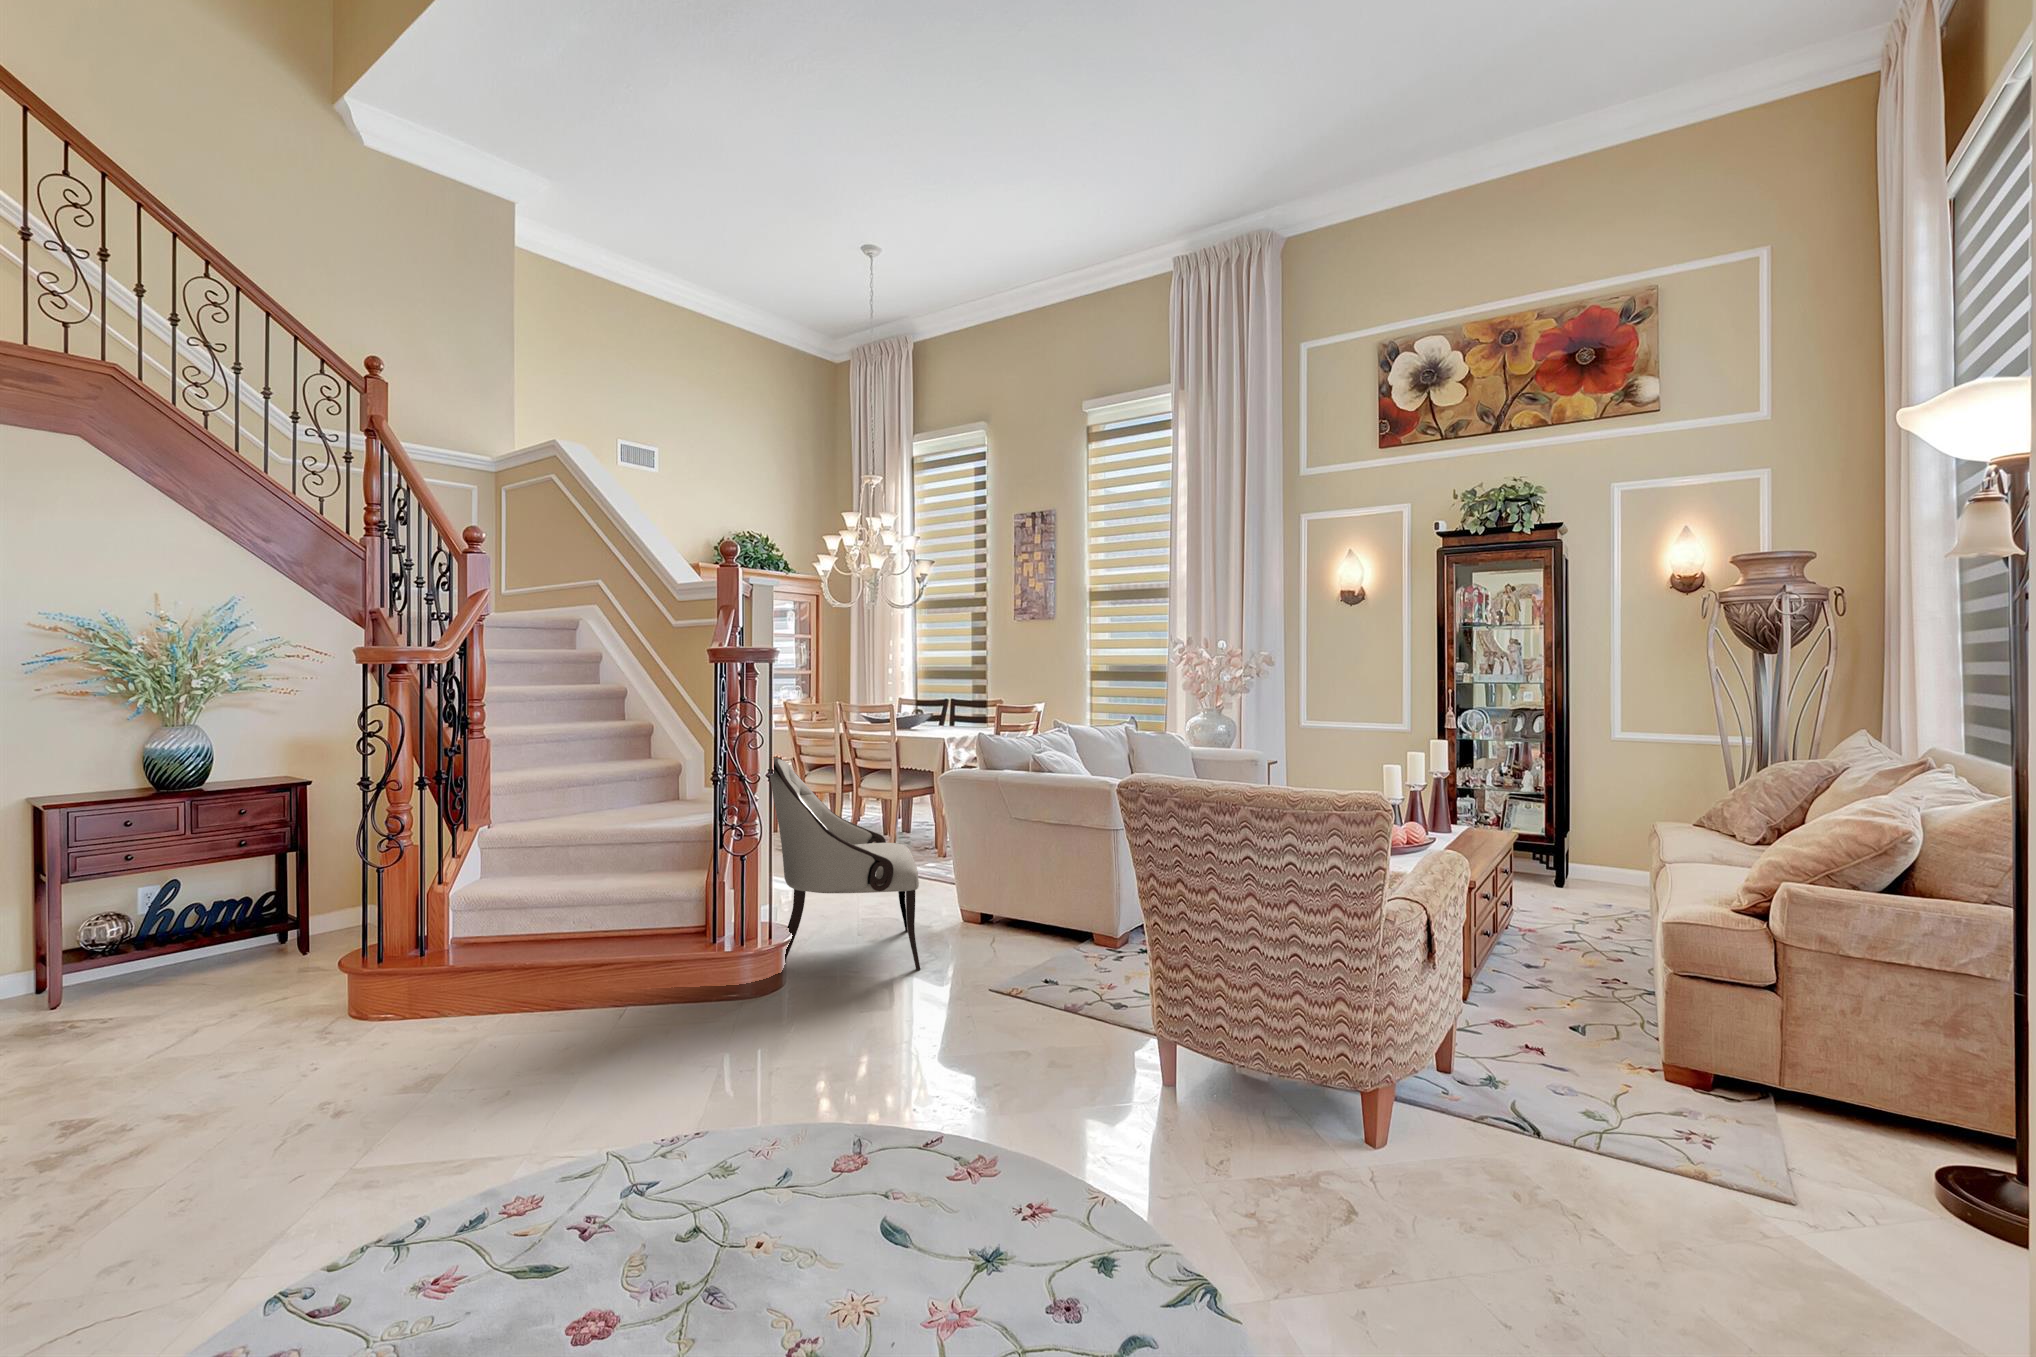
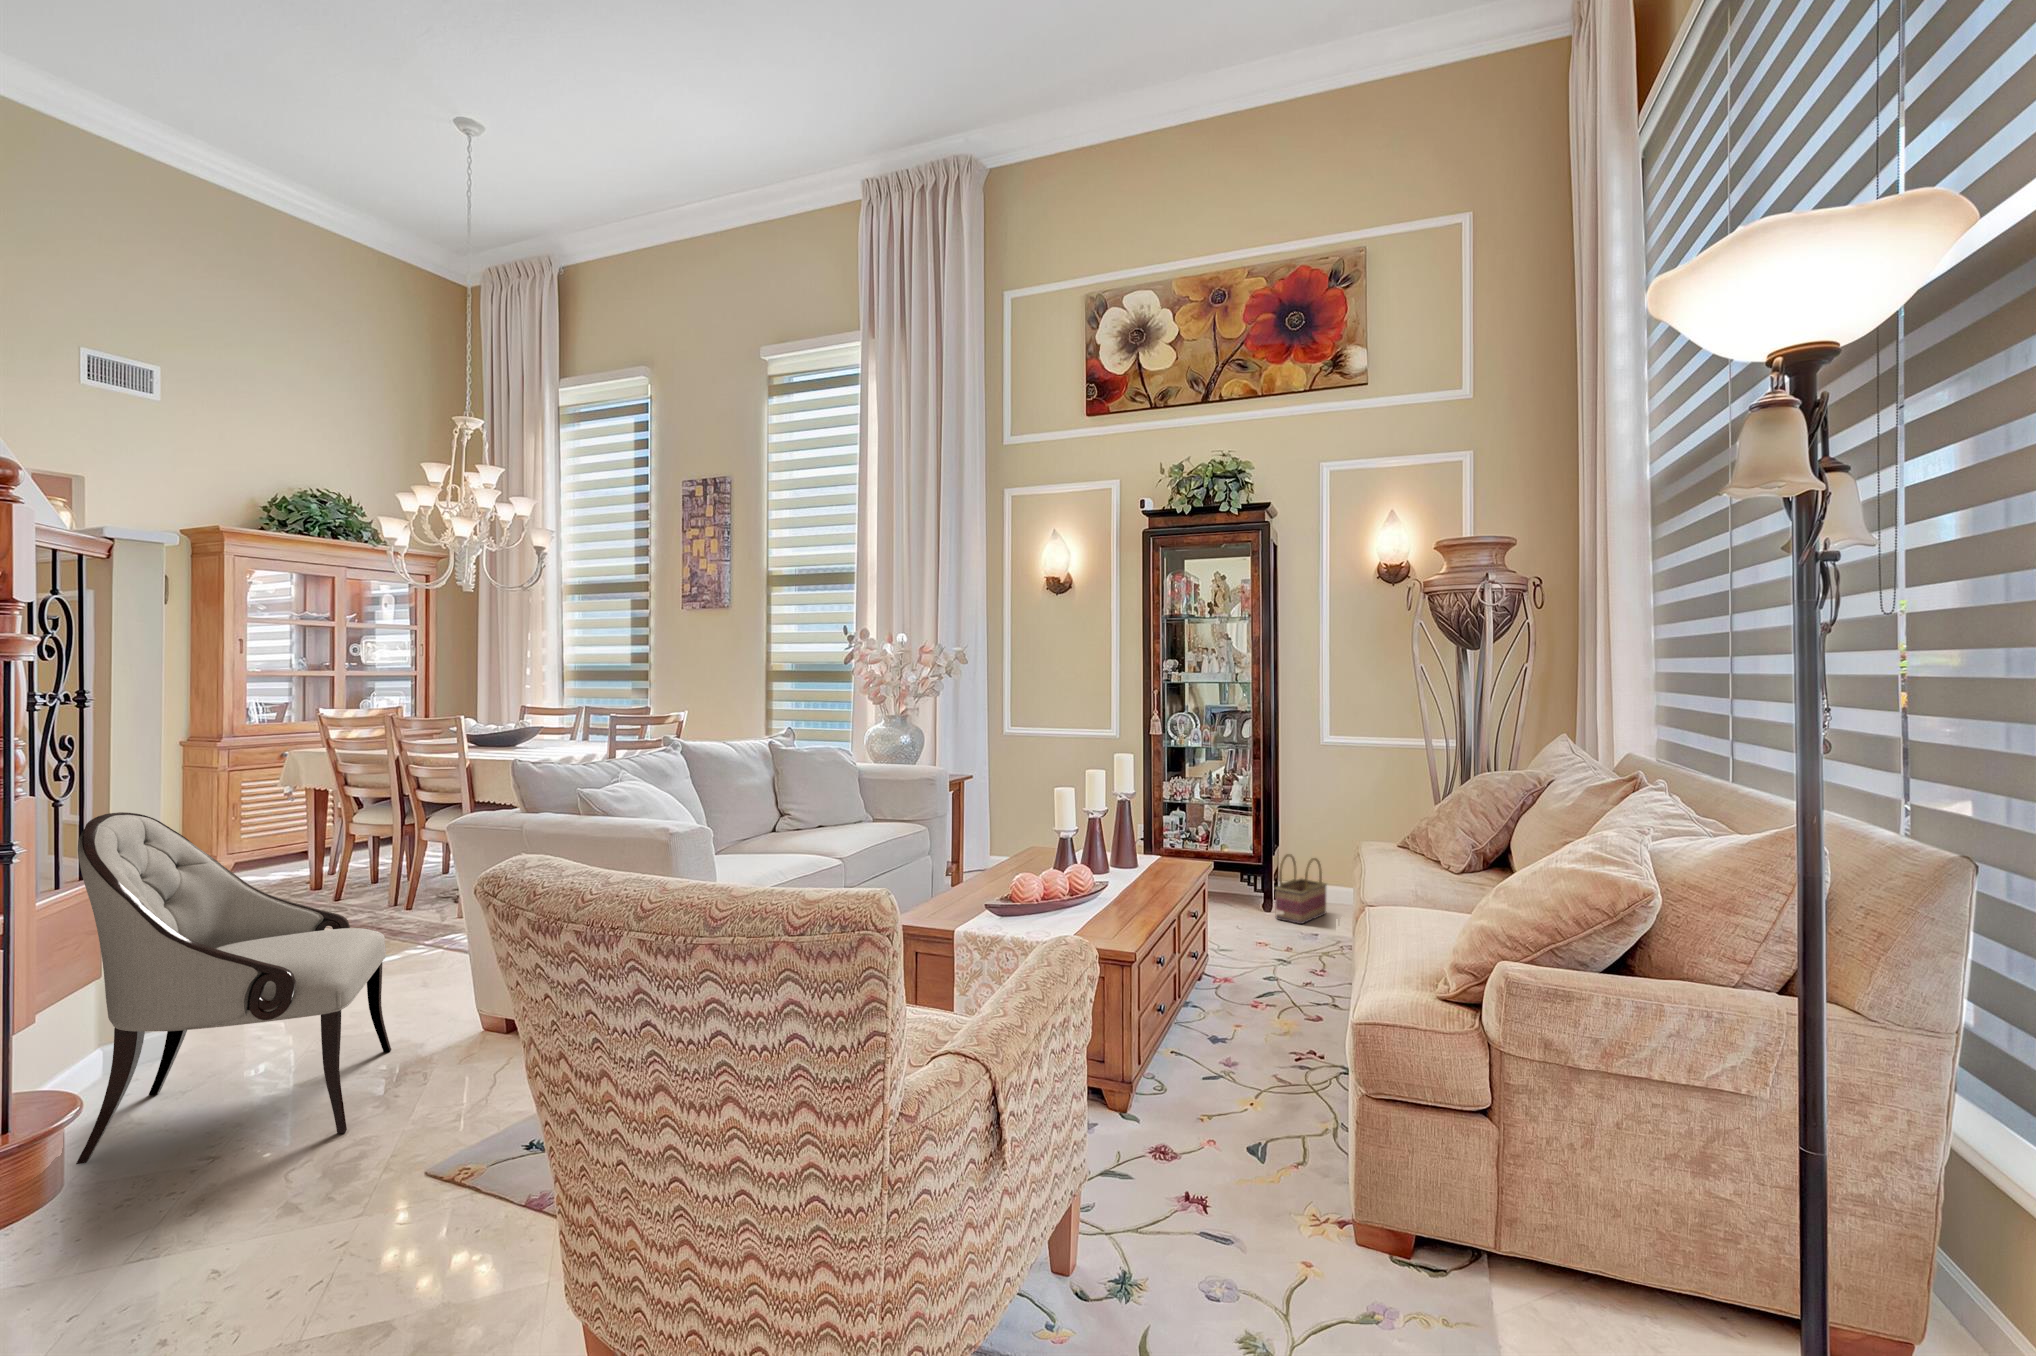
basket: none [1567,833,1618,894] -> present [1275,854,1326,924]

